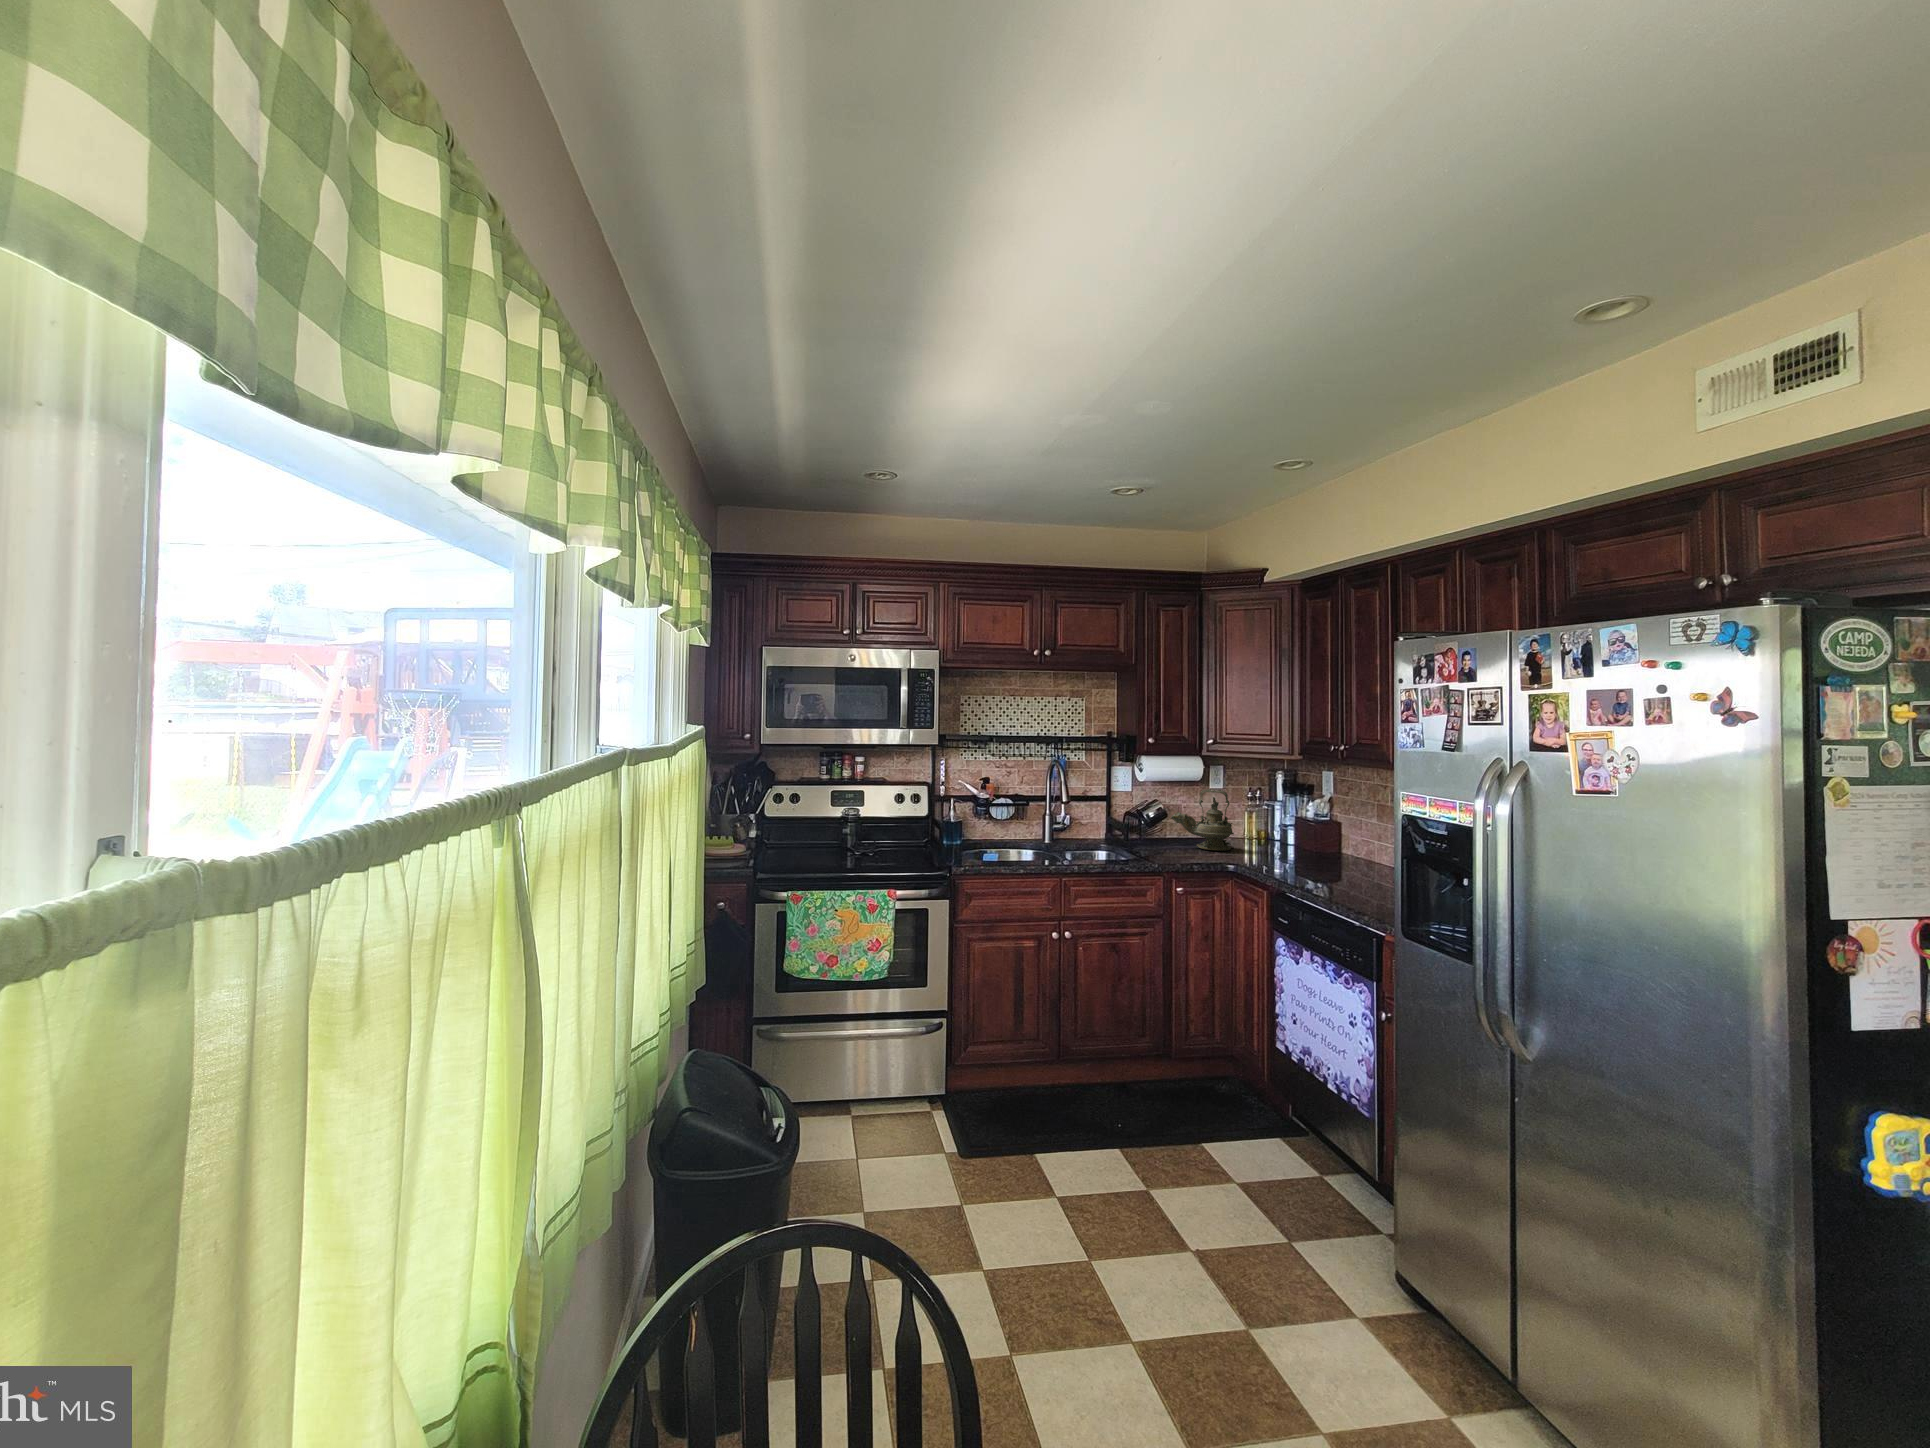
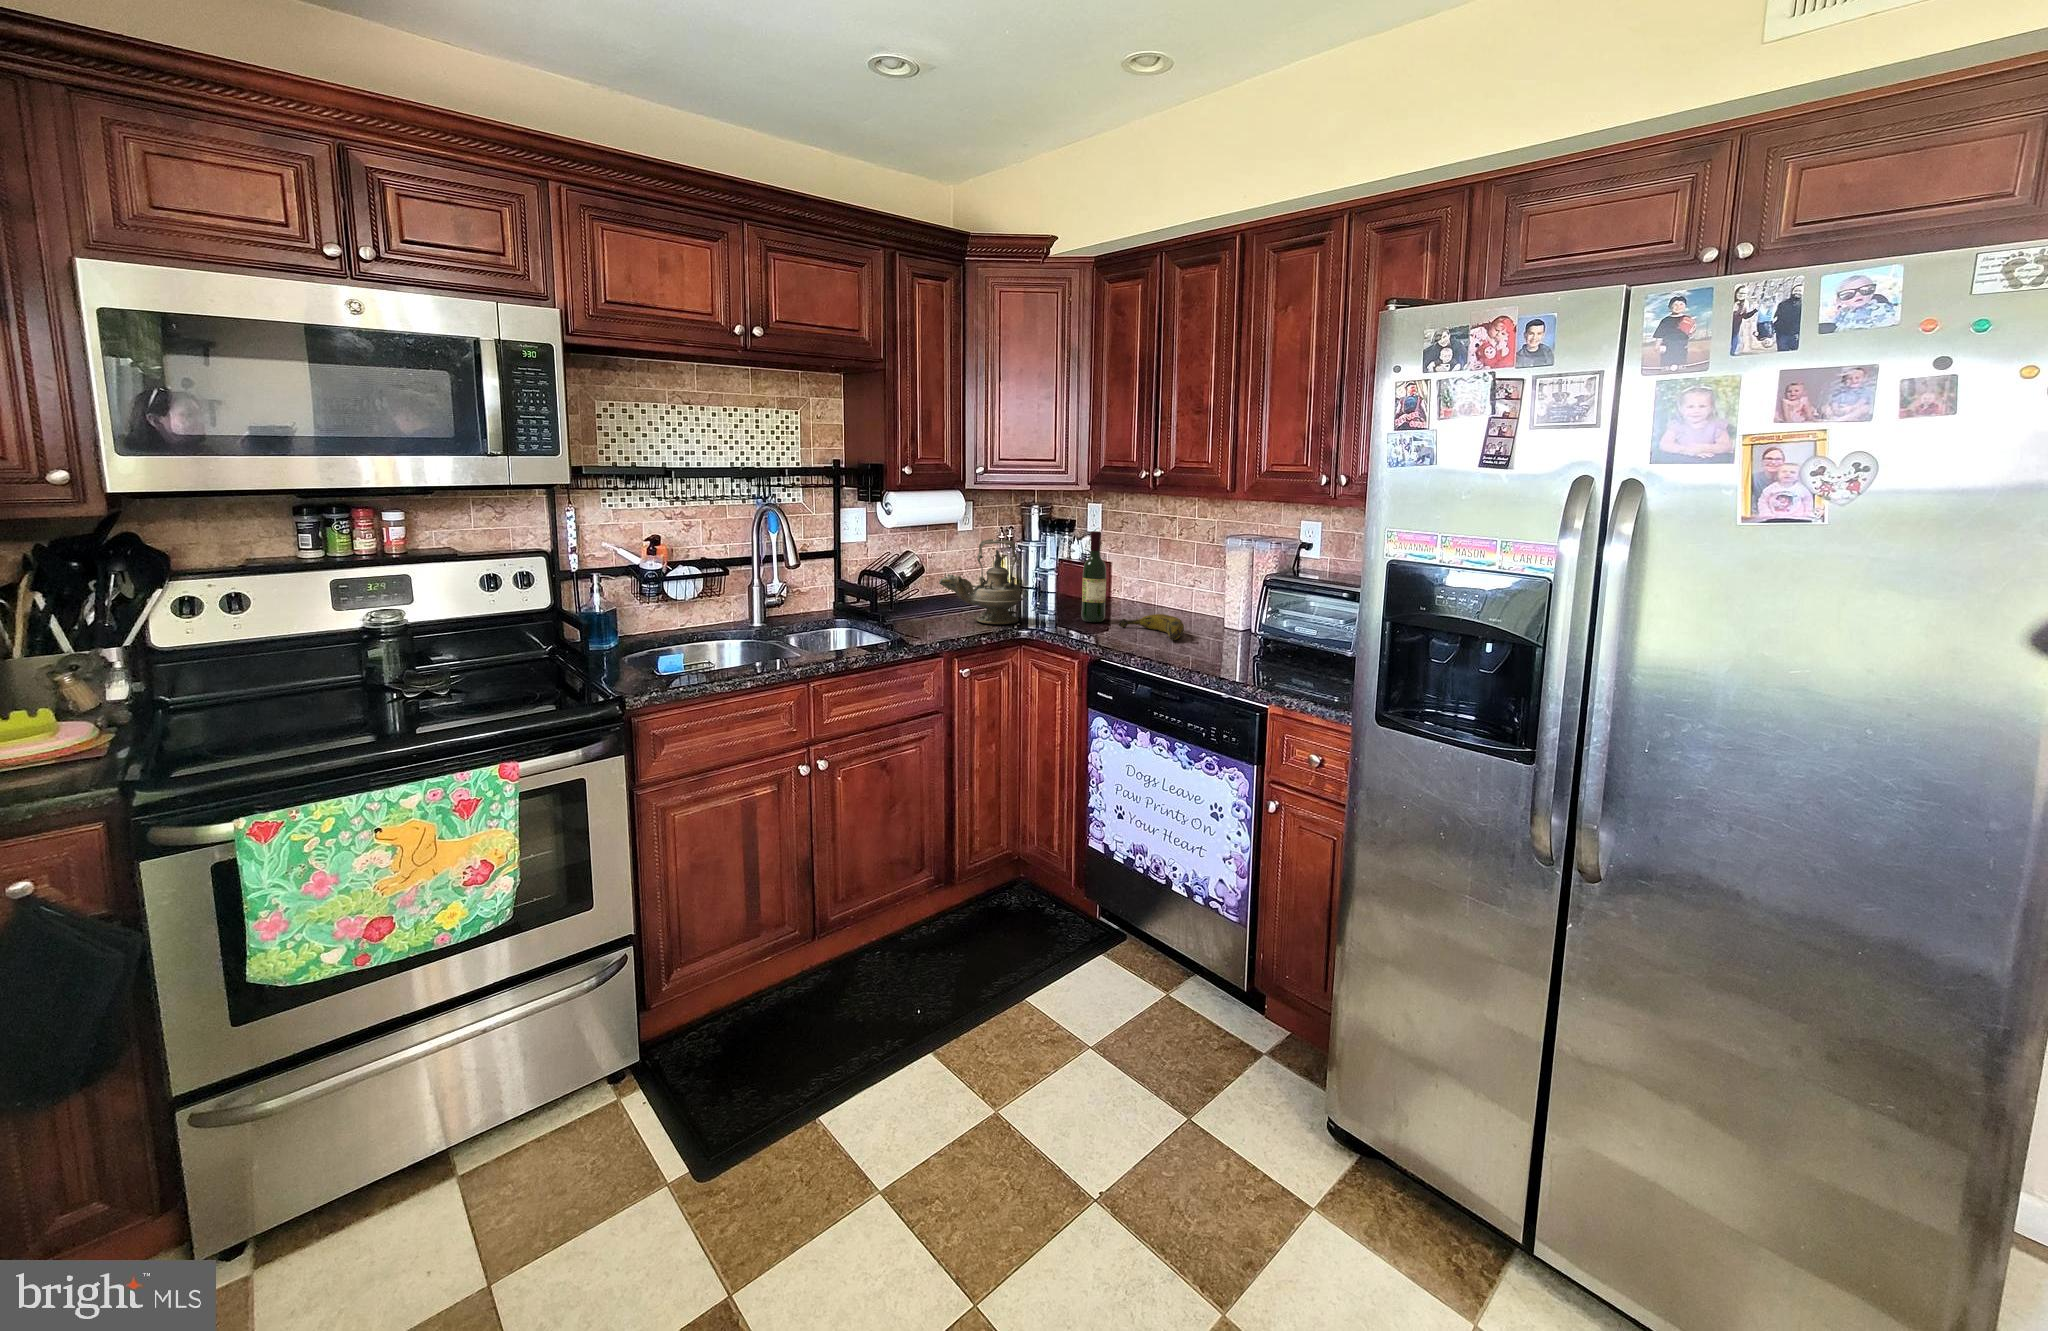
wine bottle: none [1281,787,1301,855] -> present [1081,531,1106,622]
banana: none [1307,851,1355,870] -> present [1119,614,1184,640]

